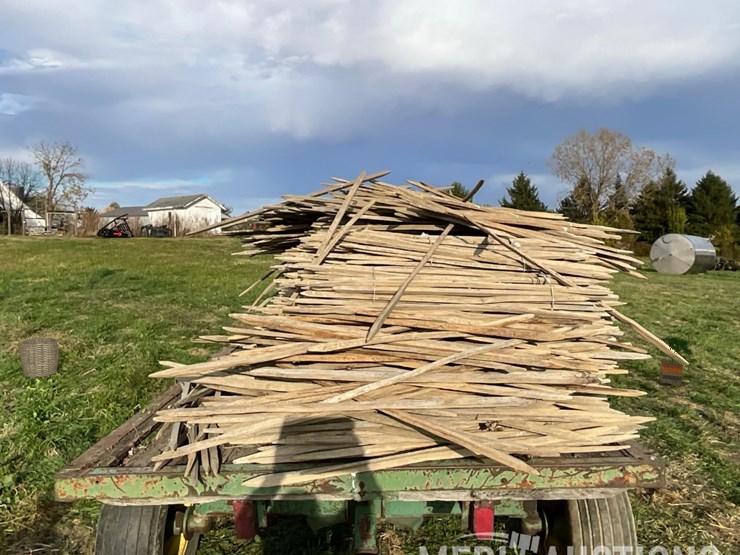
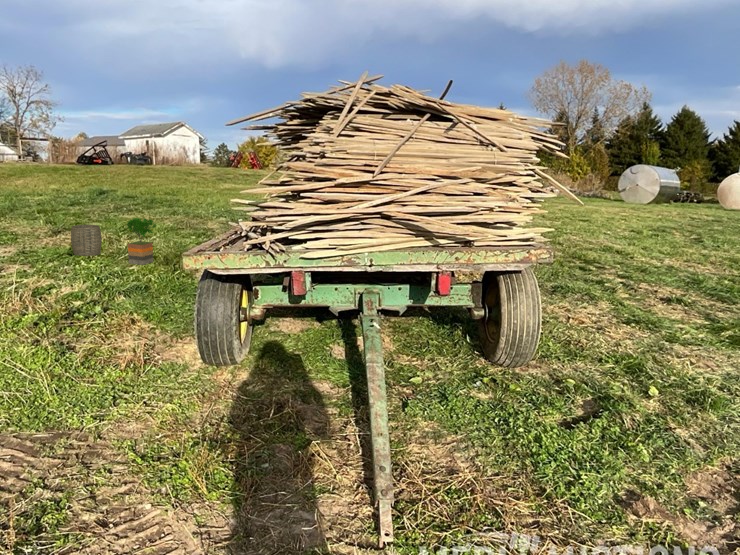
potted tree: present [659,337,692,385] -> present [127,218,157,265]

